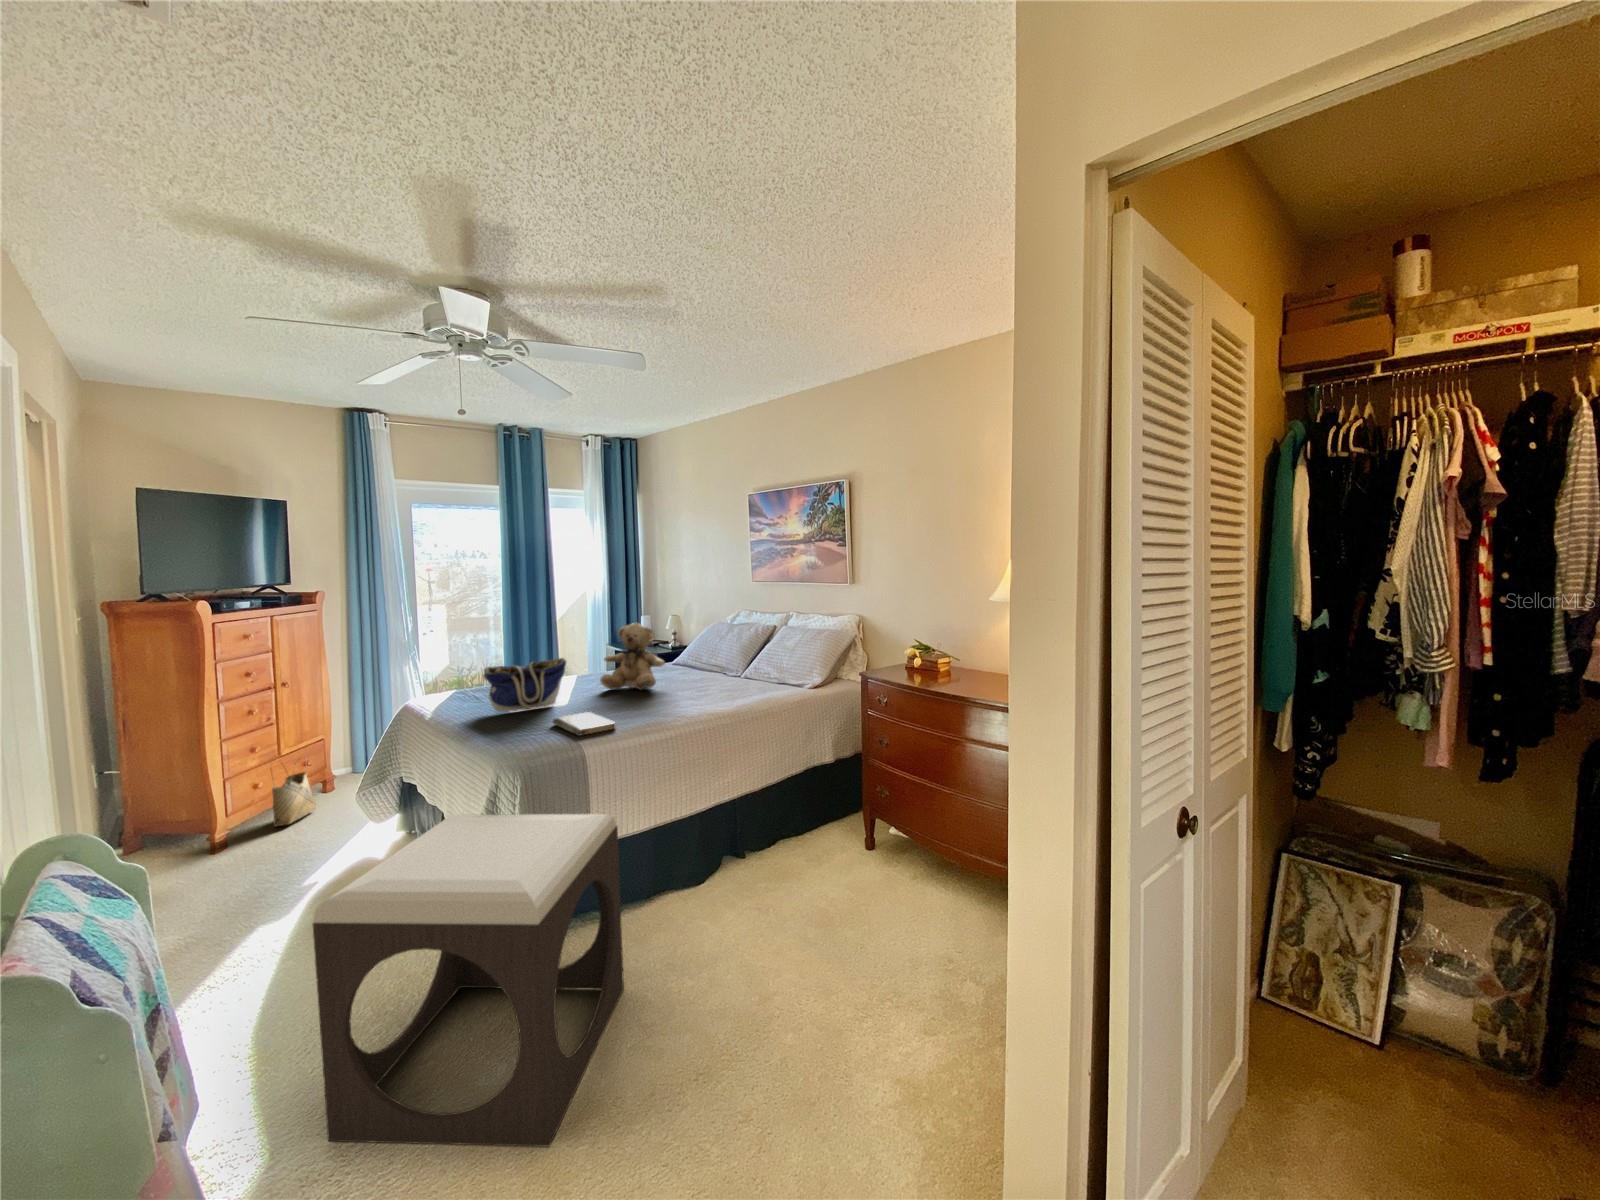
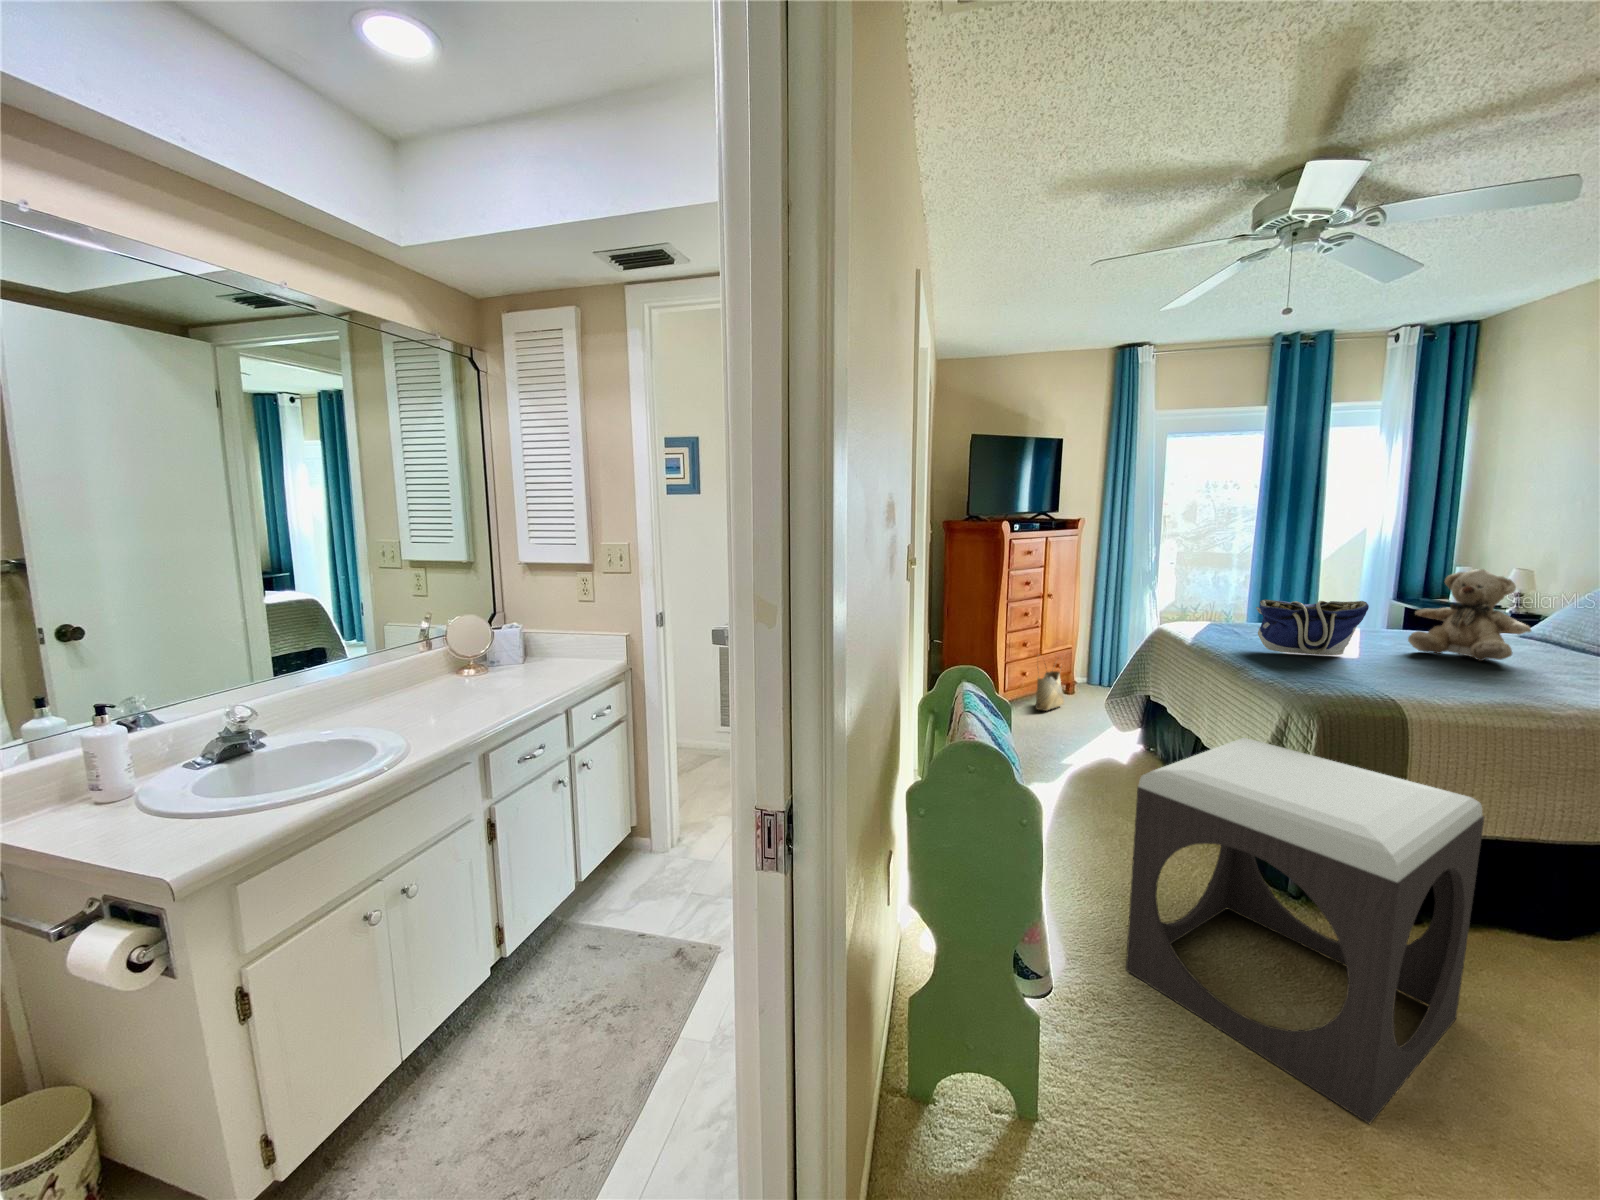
book: present [553,712,615,736] -> none [1351,669,1459,698]

